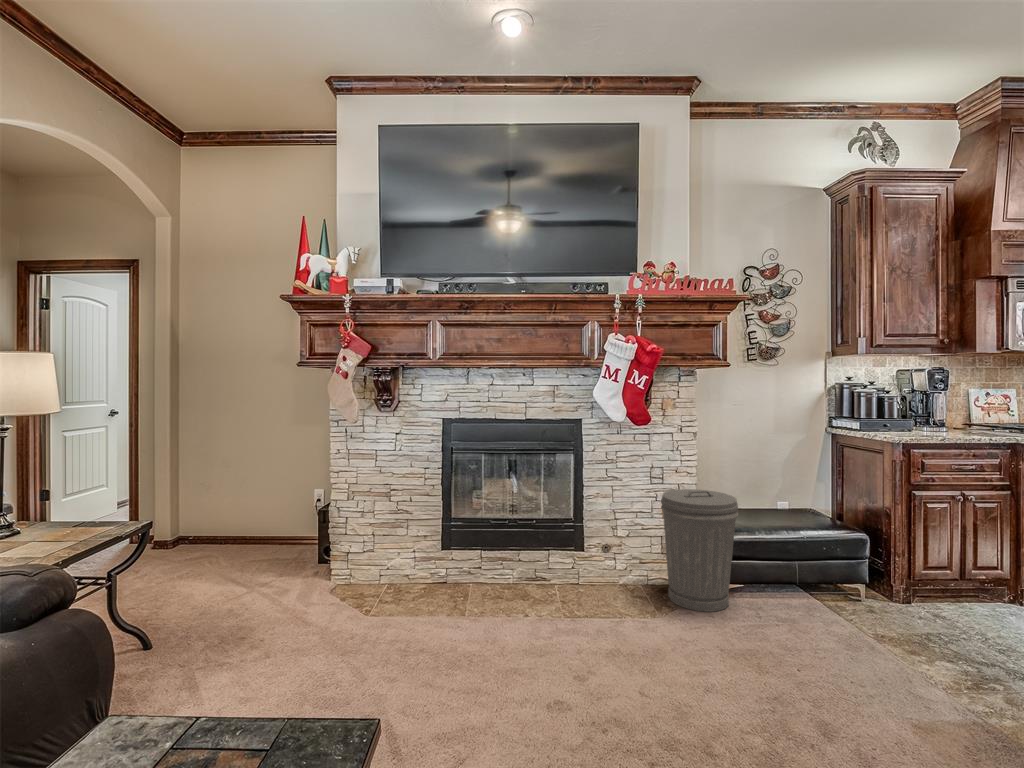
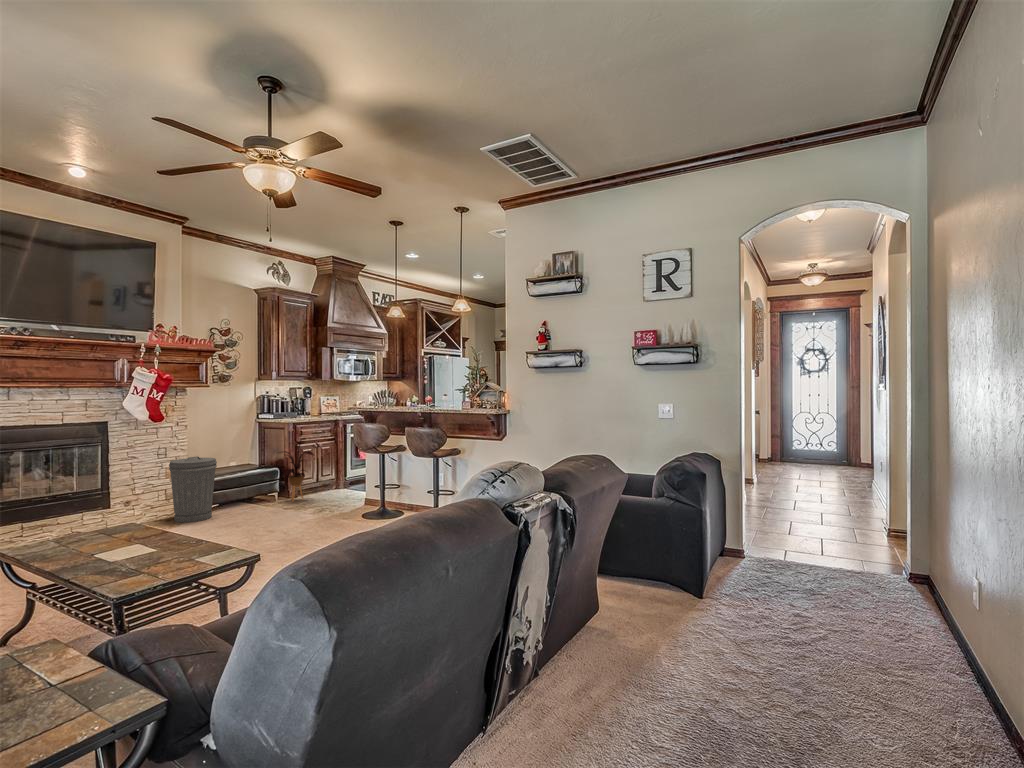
house plant: none [861,481,959,616] -> present [281,441,314,502]

